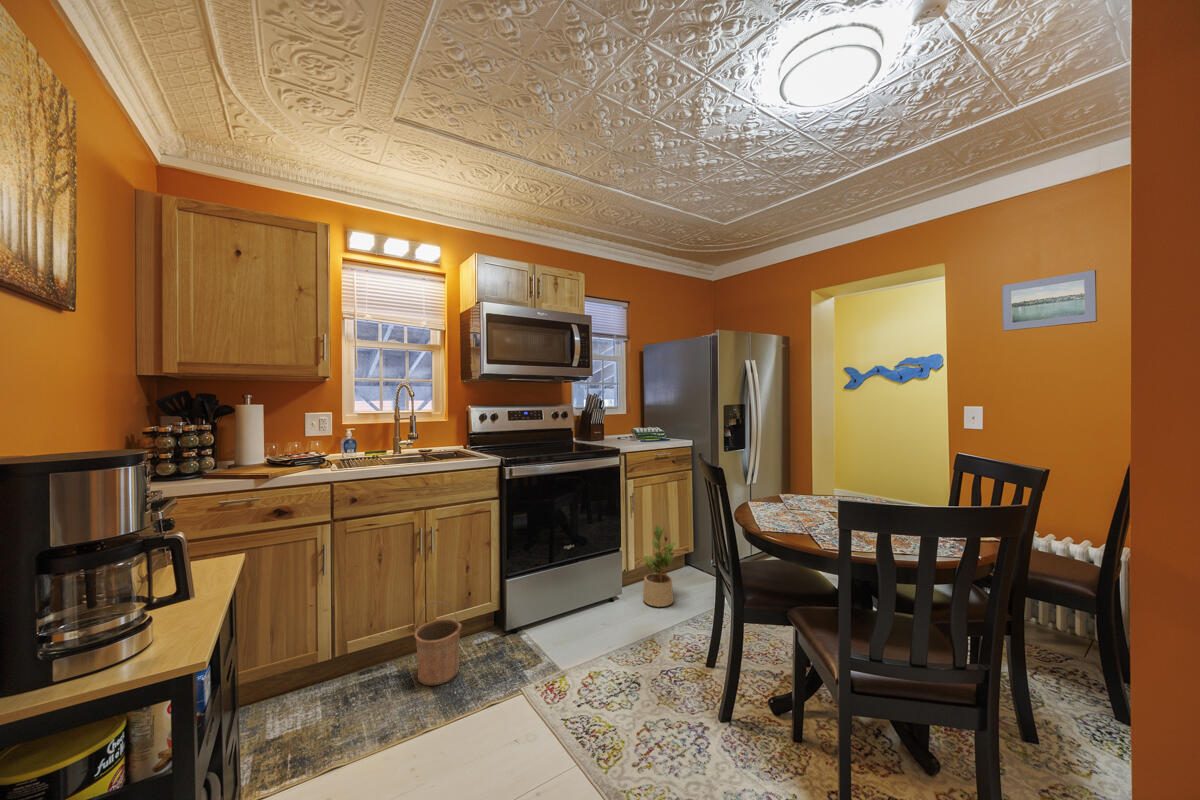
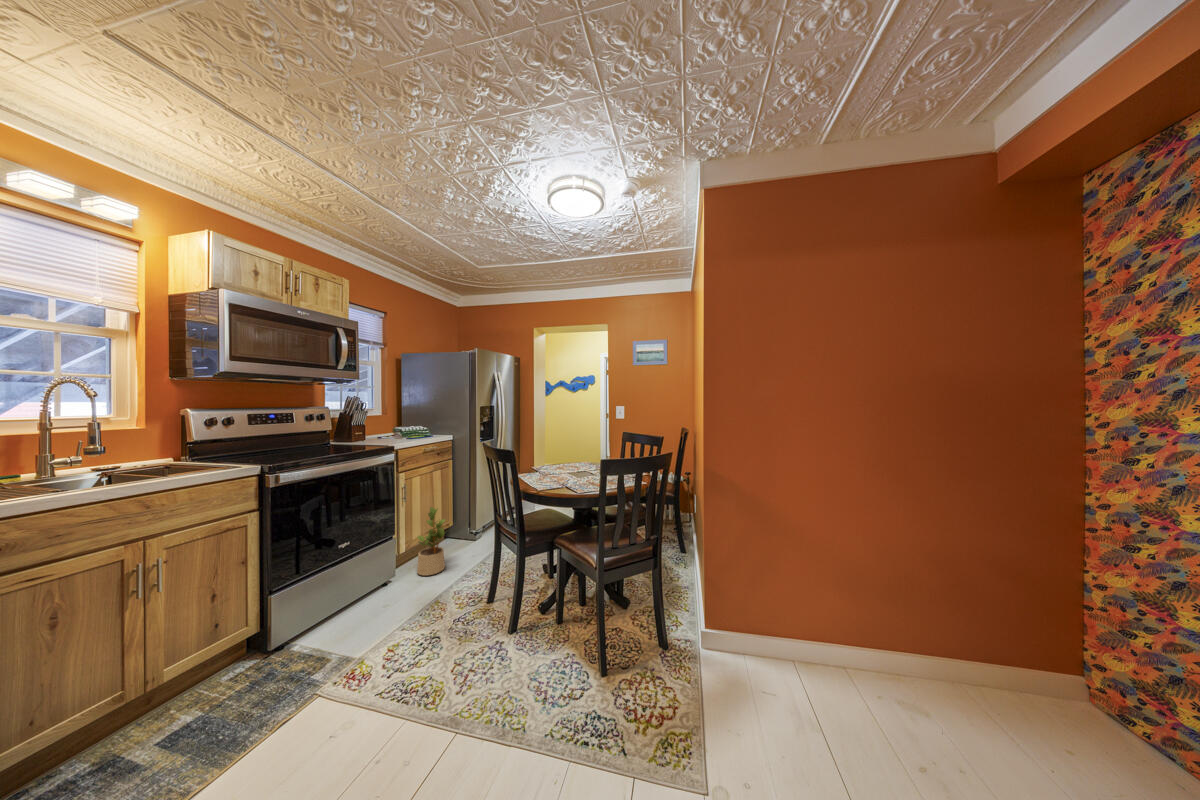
bucket: present [414,602,462,685] -> none [129,644,222,757]

